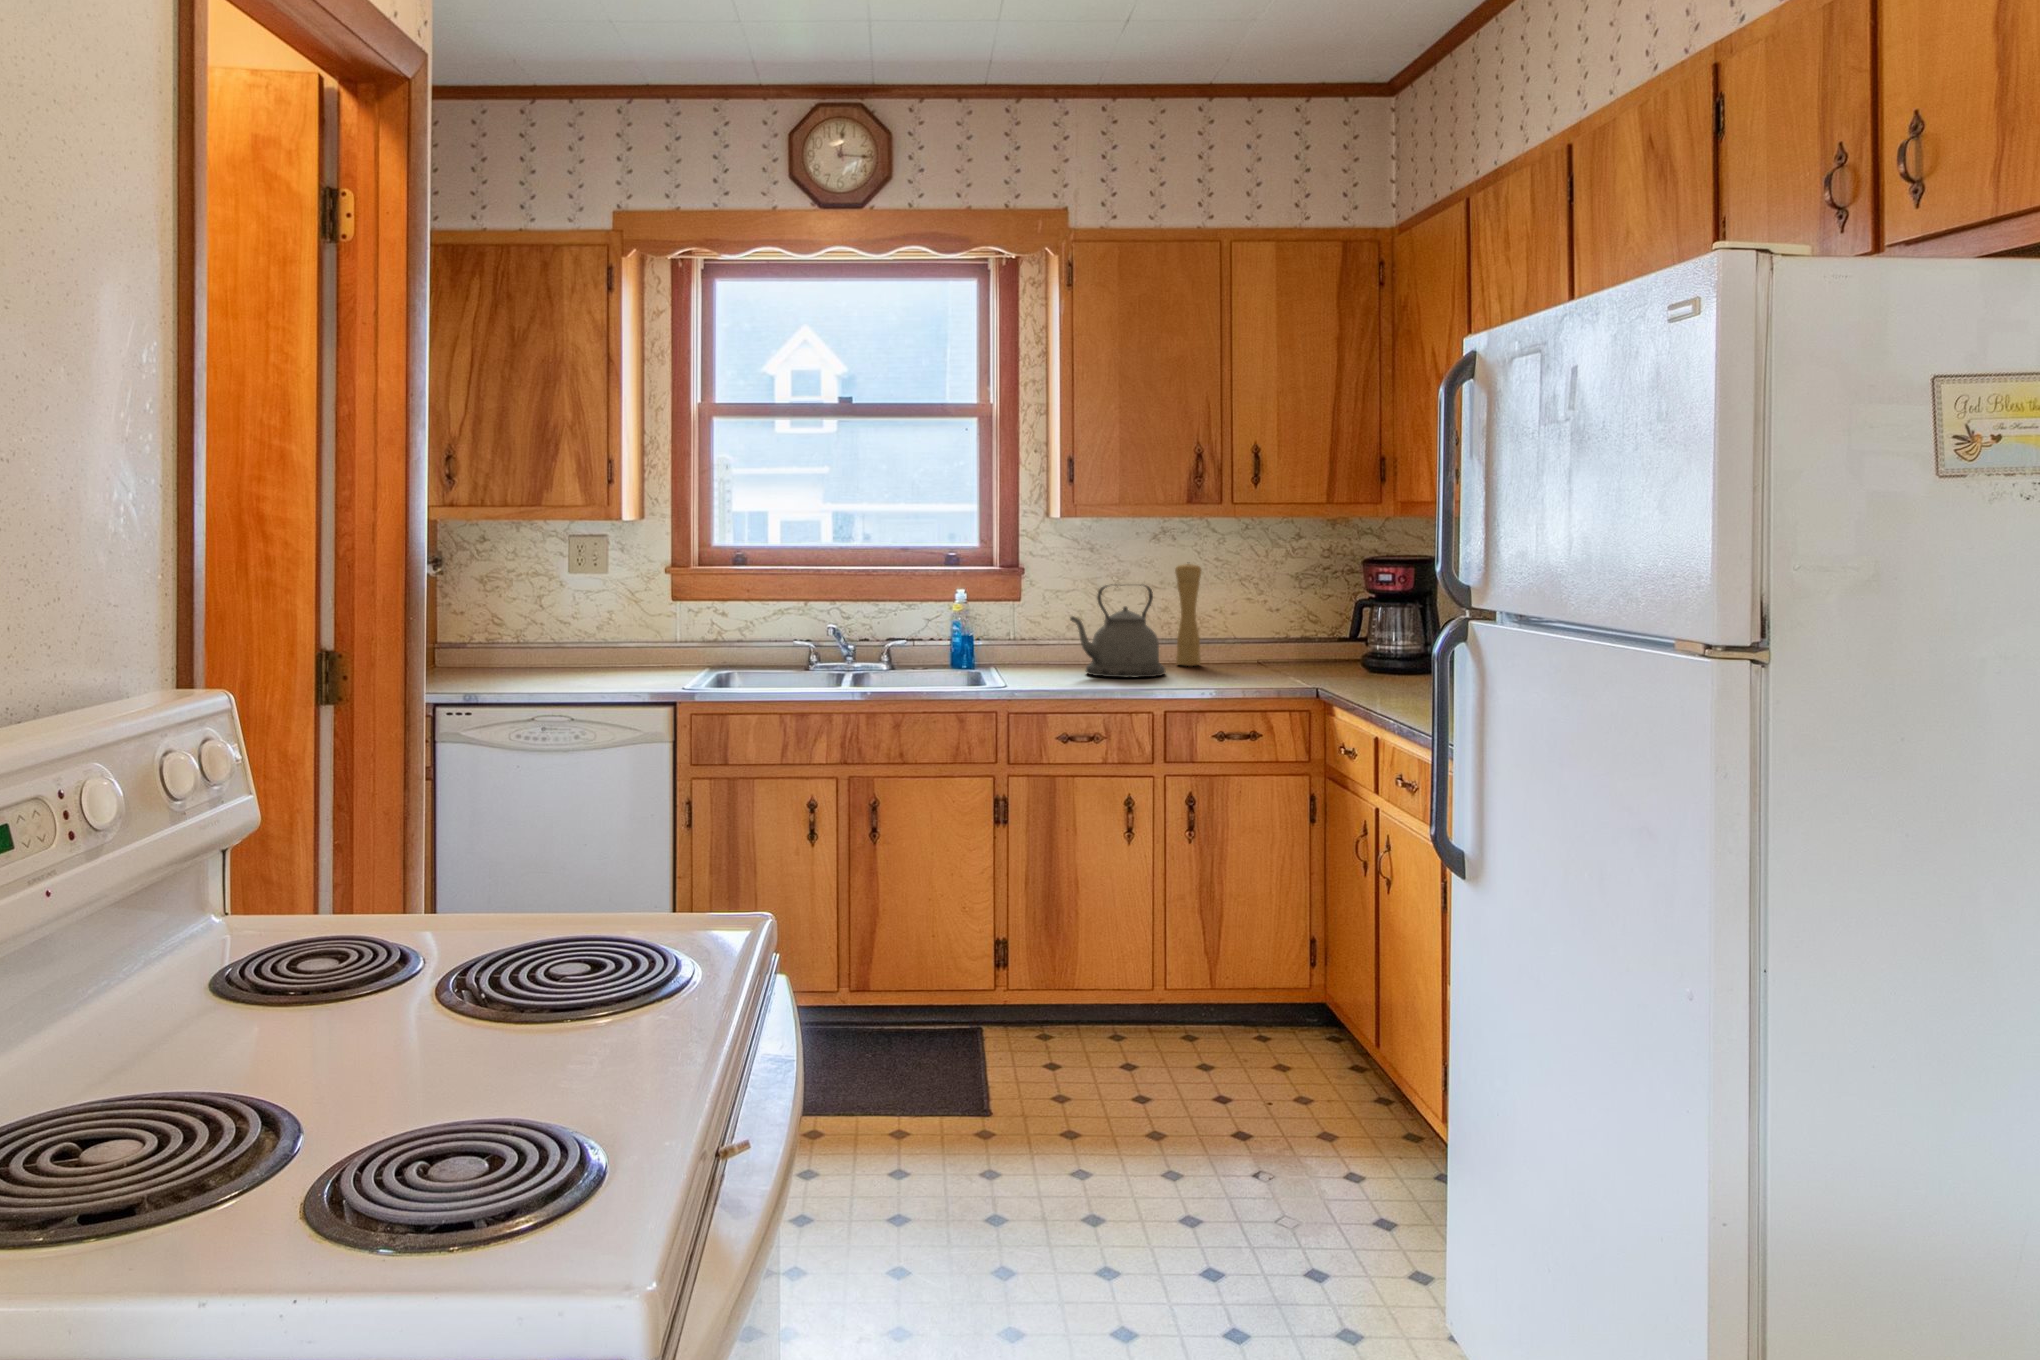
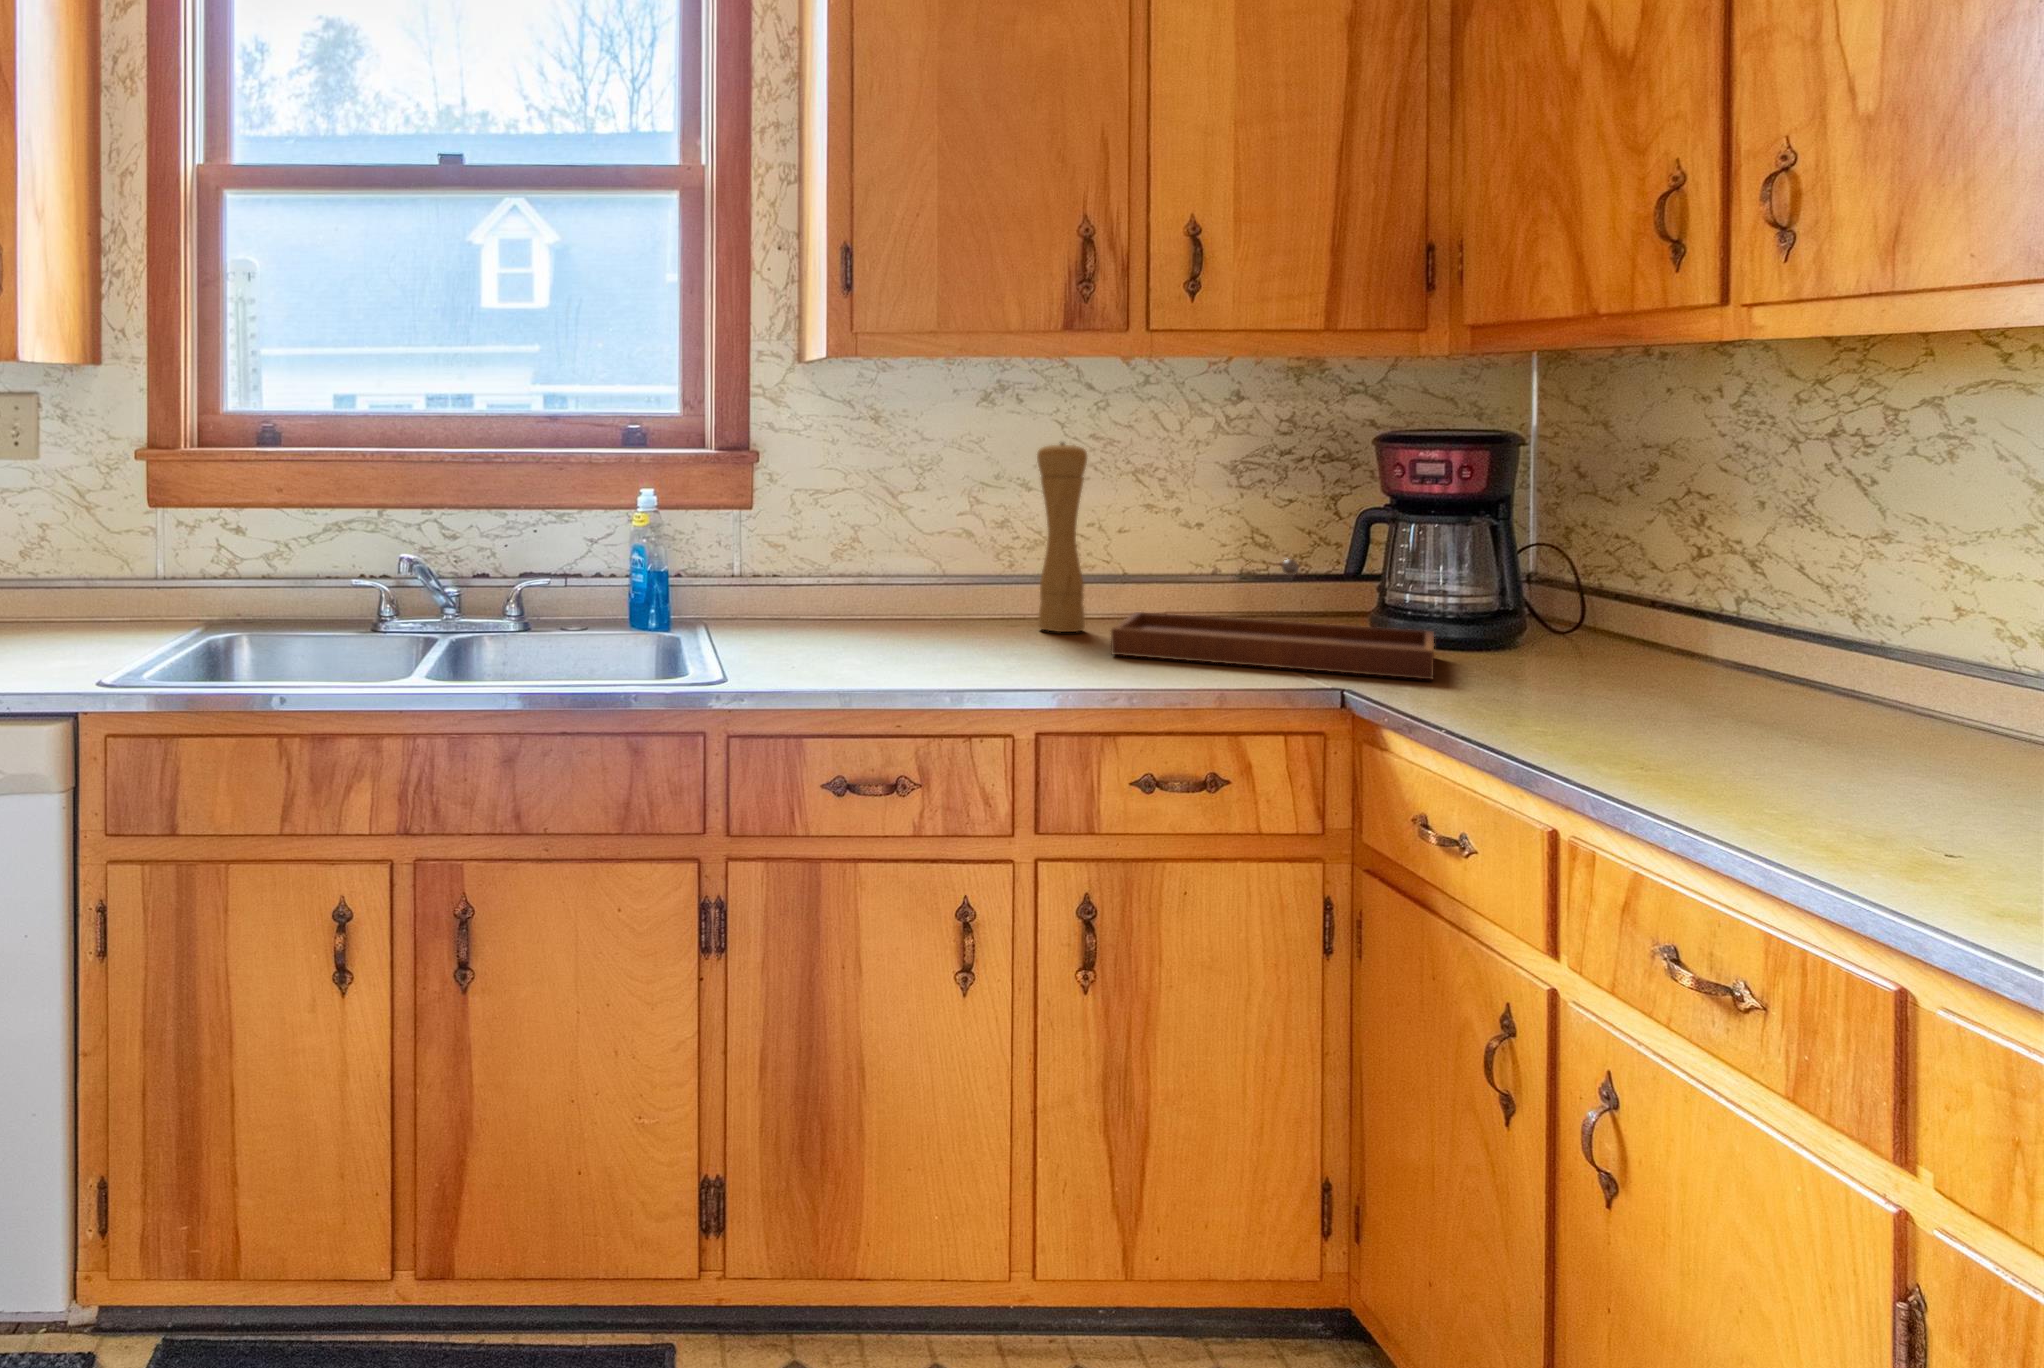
kettle: present [1071,585,1166,678] -> none [846,482,1028,663]
tray: none [1208,623,1370,680] -> present [1111,559,1434,680]

